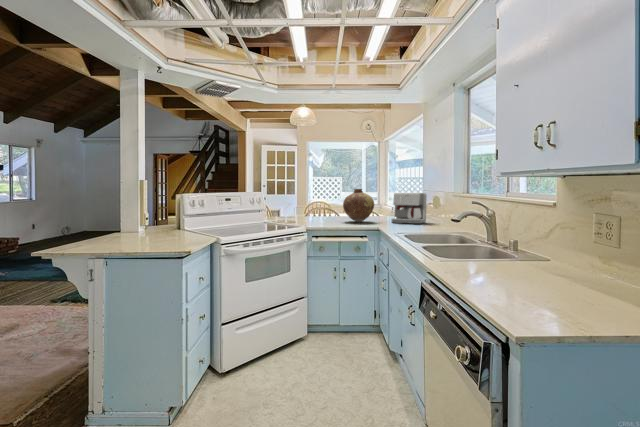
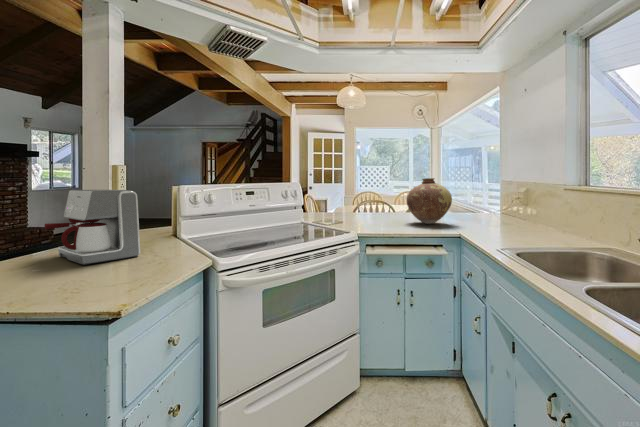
coffee maker: present [392,193,426,224] -> present [45,189,140,265]

